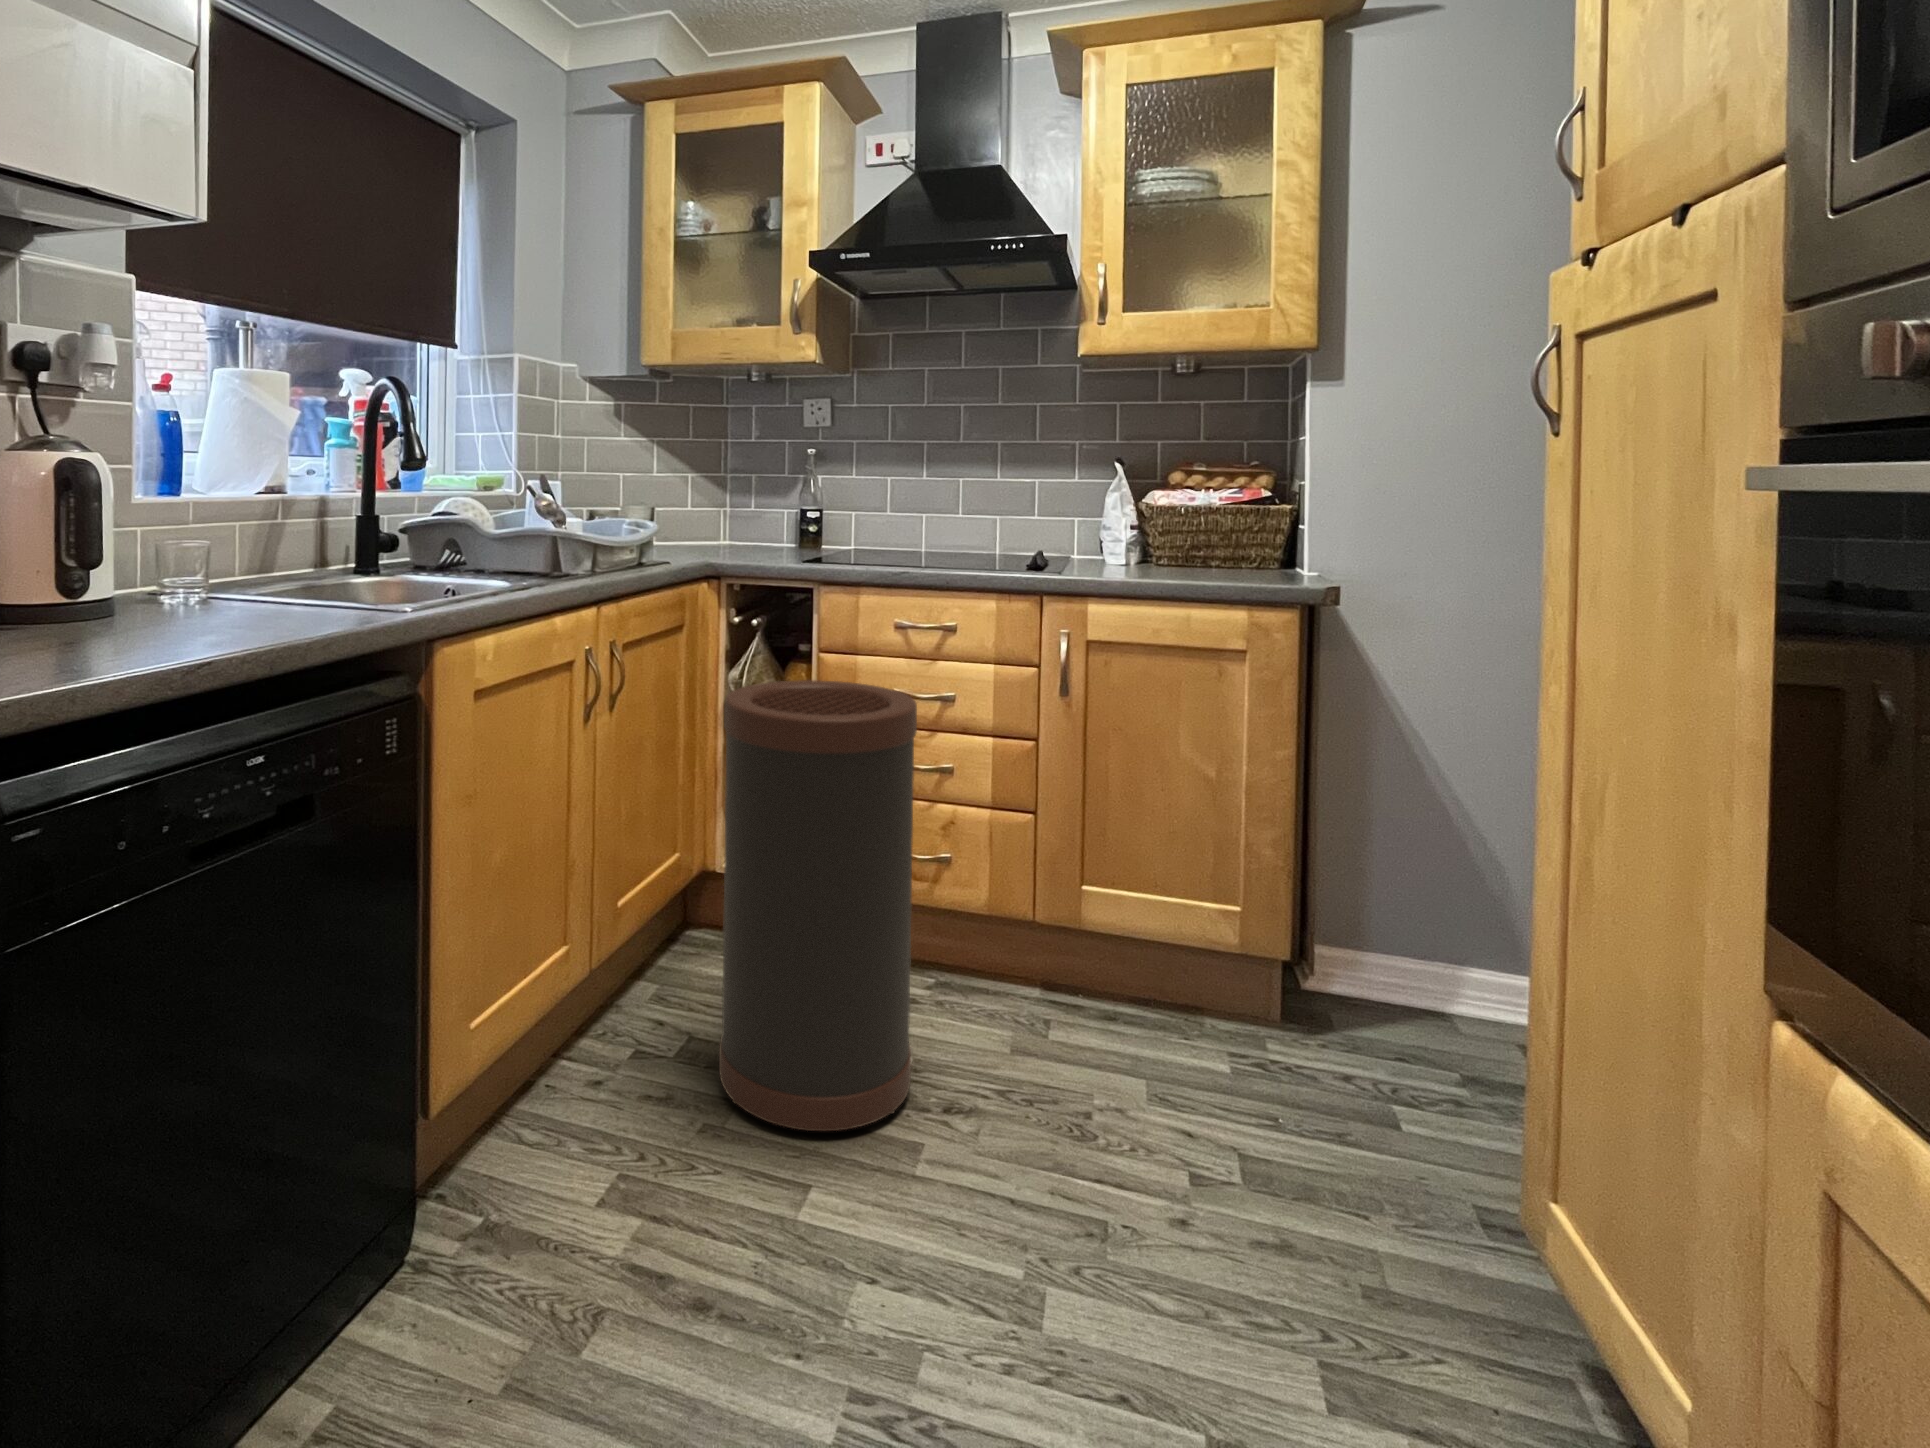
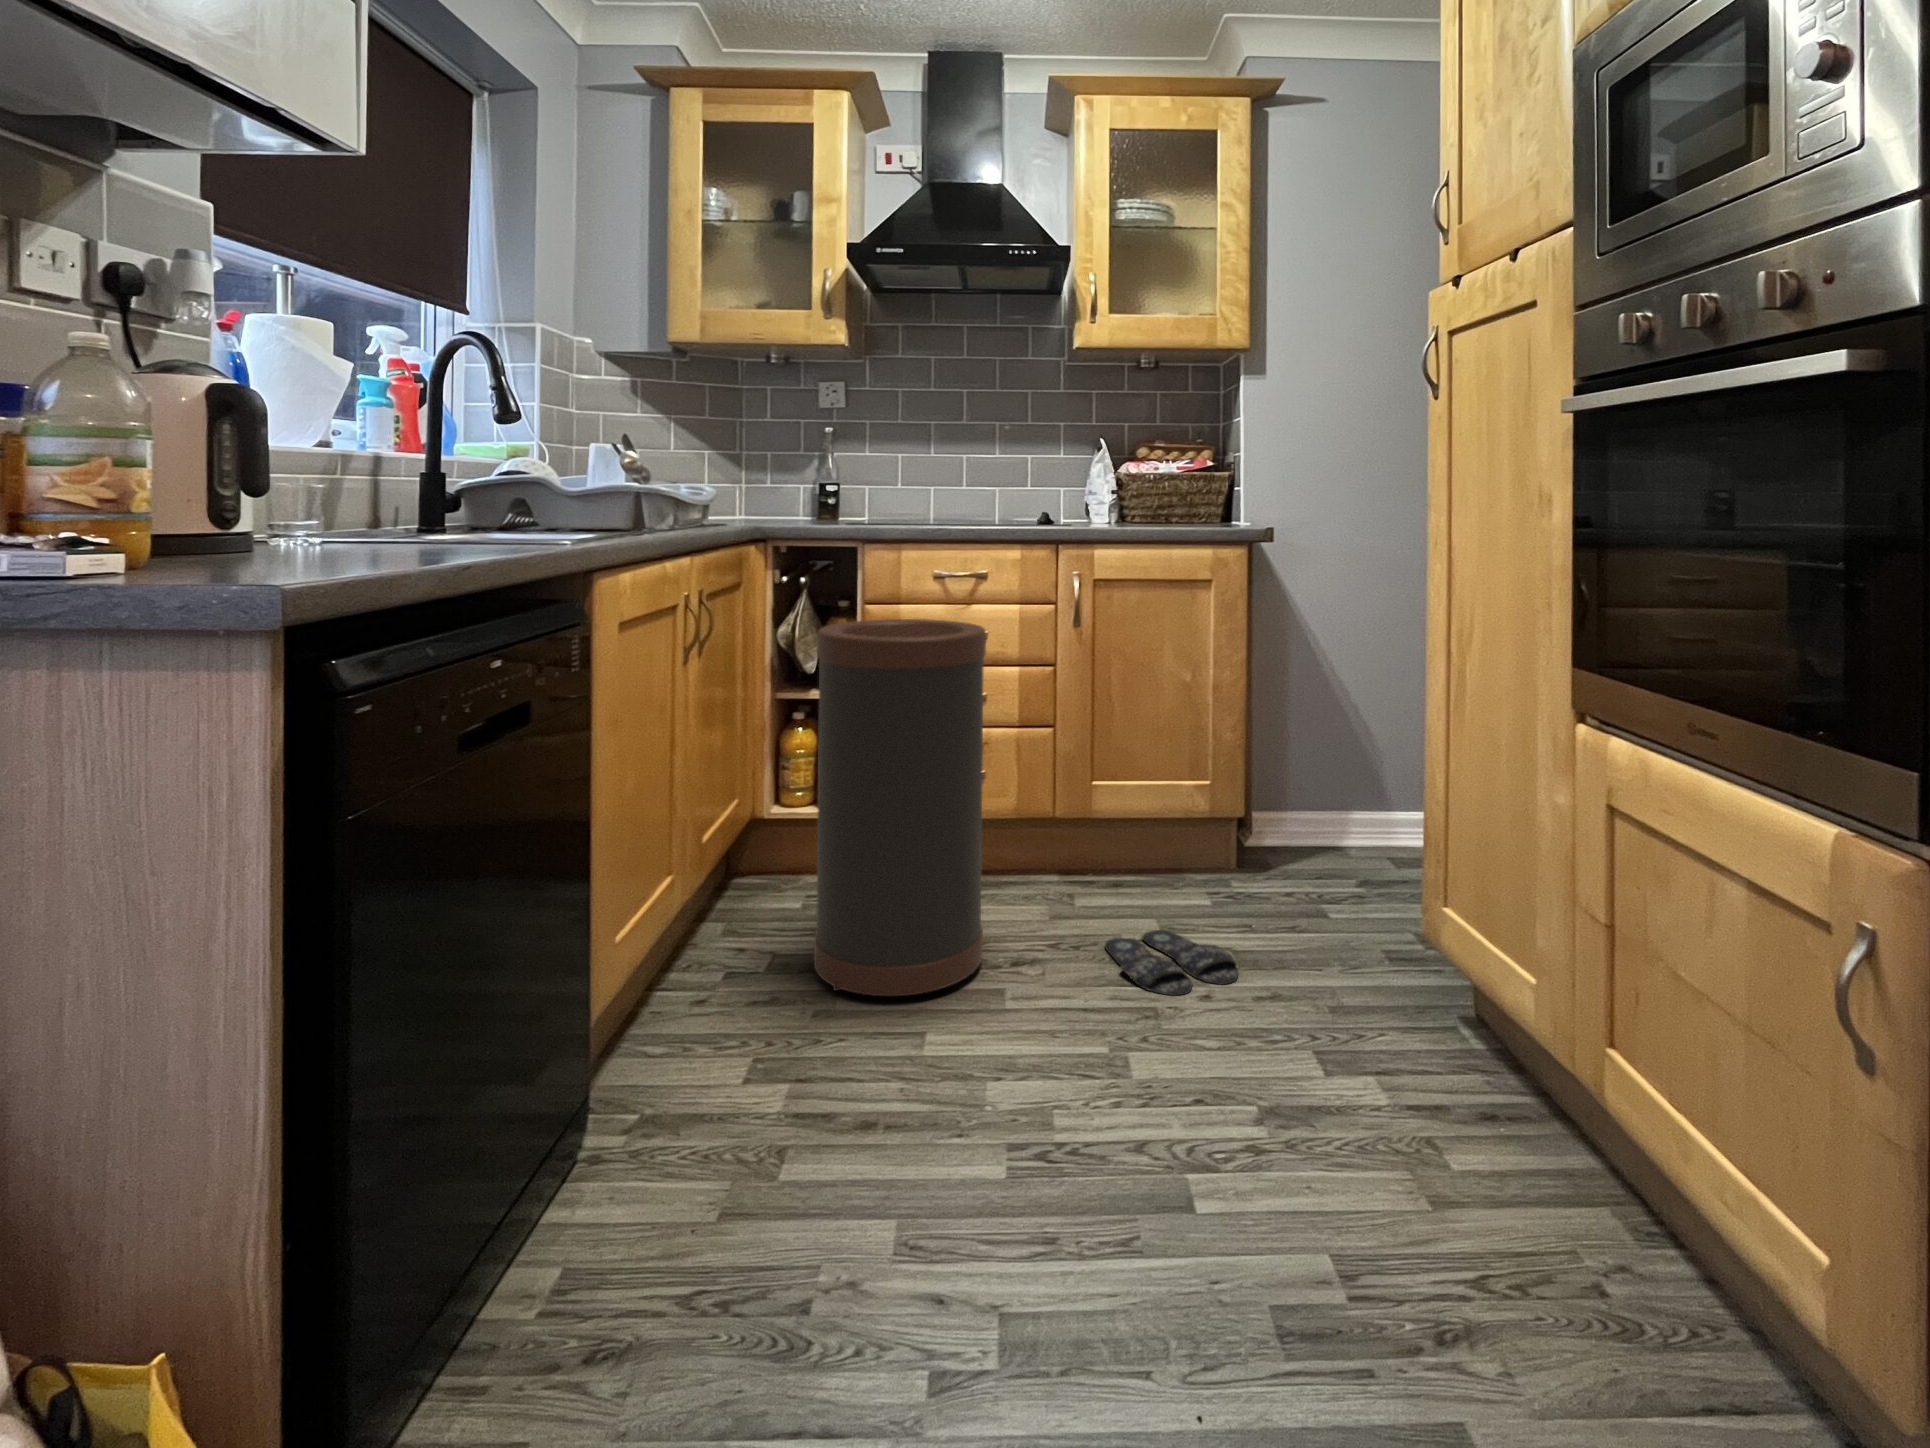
slippers: none [1067,1095,1238,1208] -> present [1105,930,1238,996]

